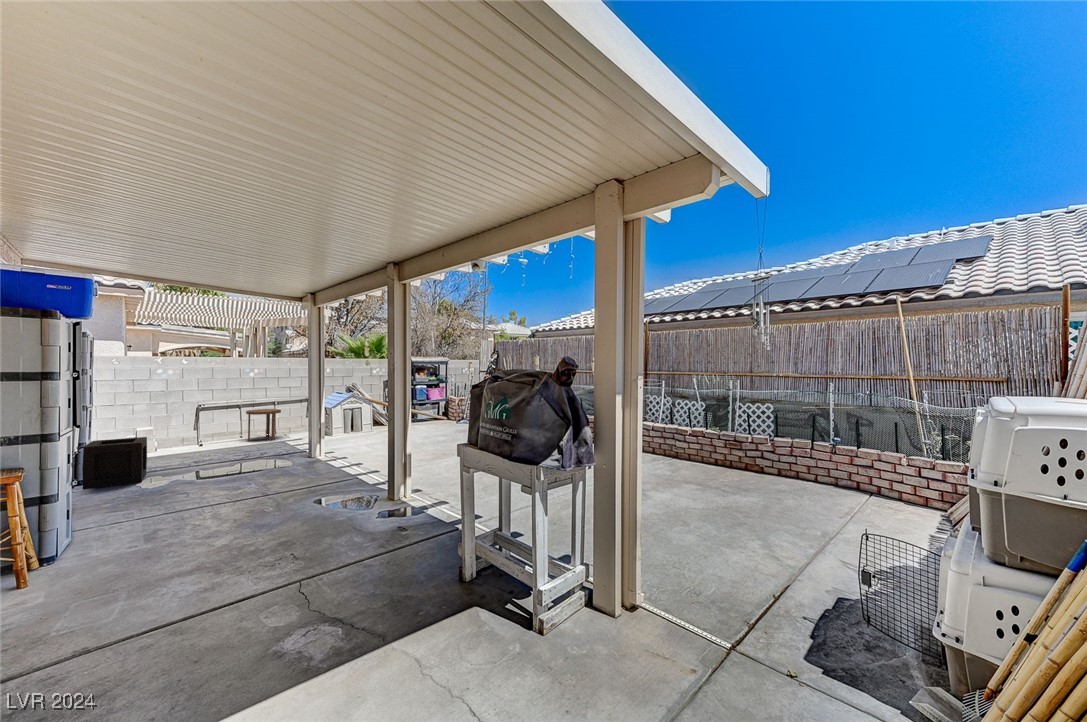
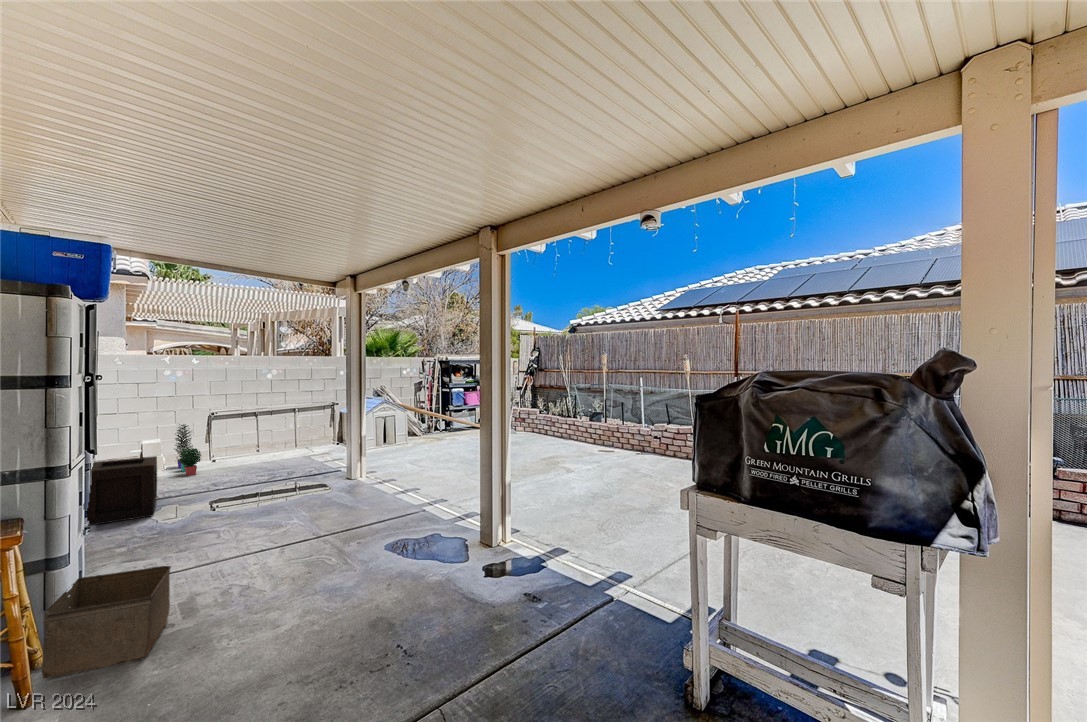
side table: present [246,409,281,441] -> none [264,418,304,457]
potted plant: none [168,413,191,455] -> present [174,424,201,475]
storage bin: none [35,507,134,577] -> present [42,566,171,680]

